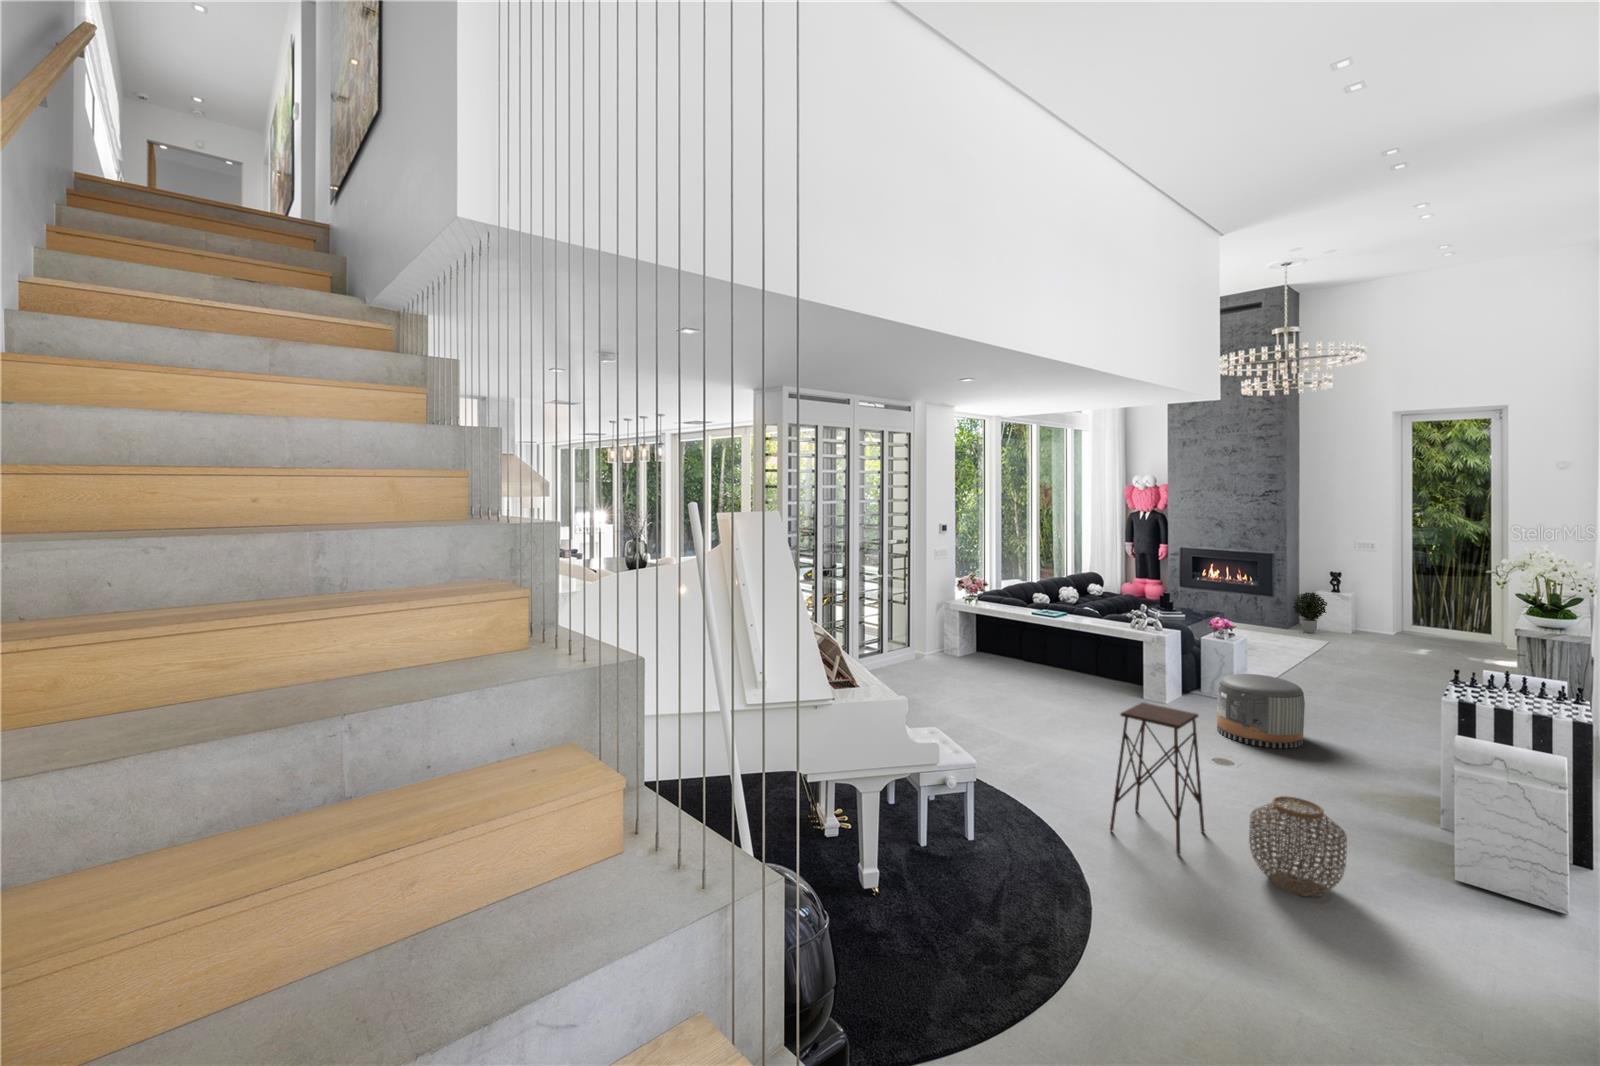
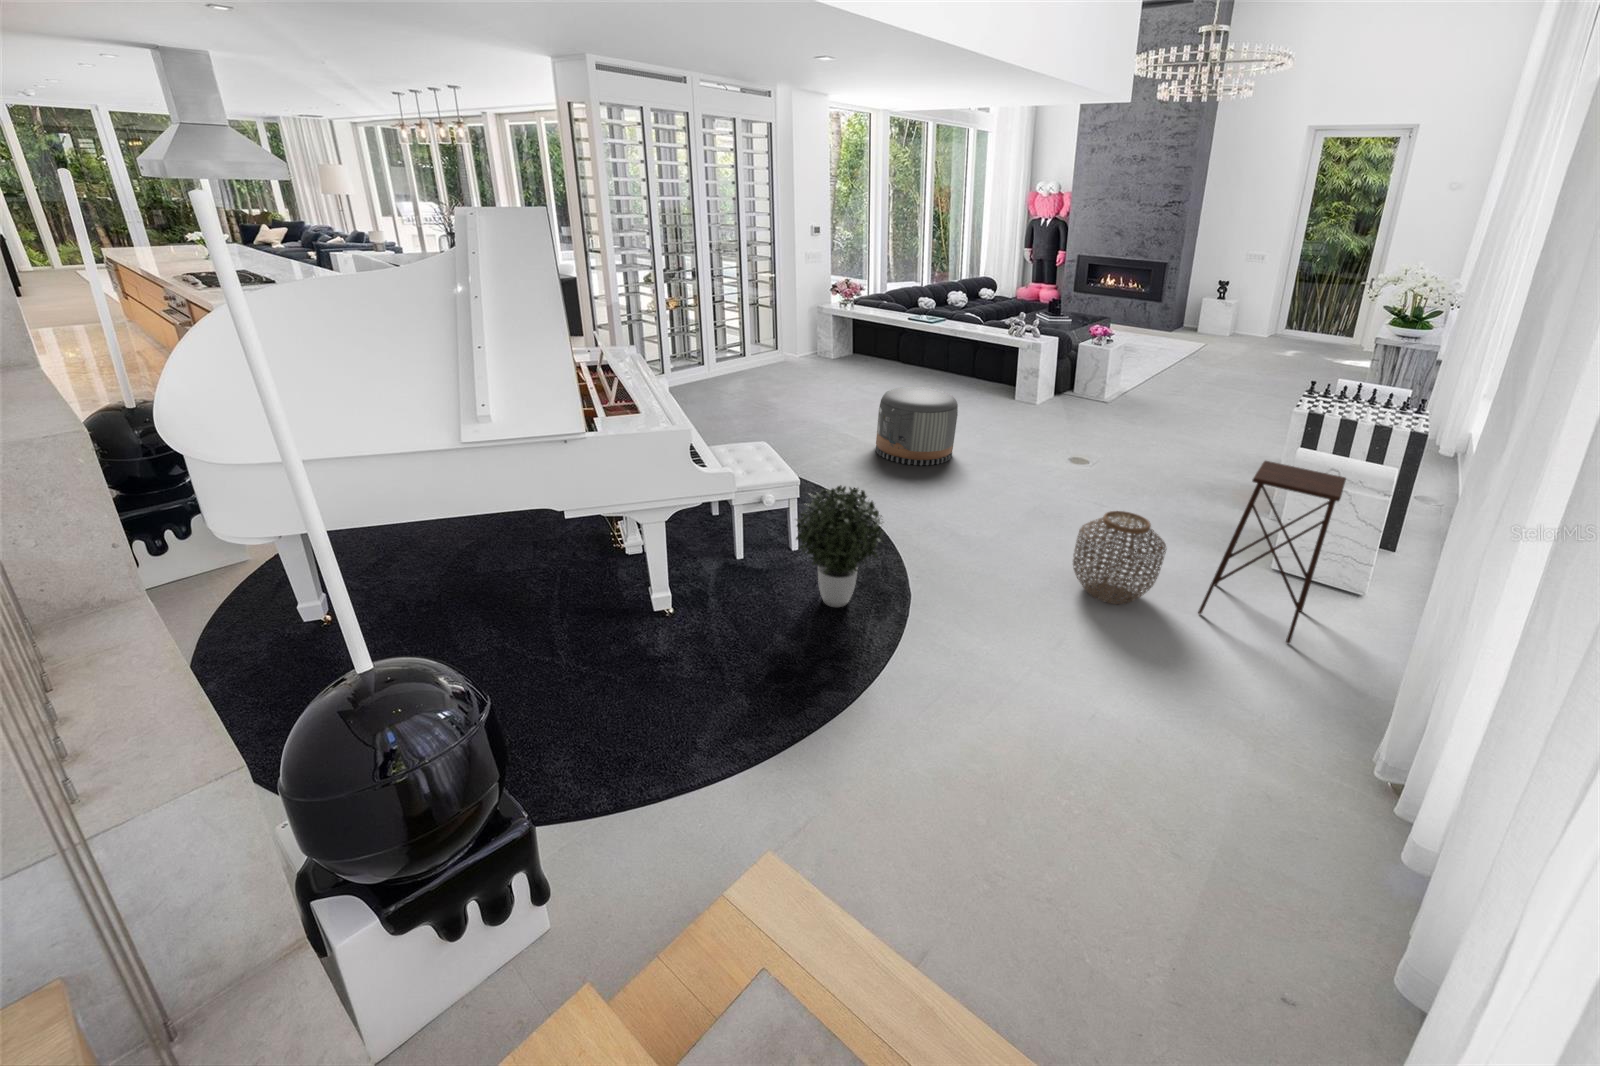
potted plant: present [1293,592,1327,633] -> present [796,485,884,607]
pouf: present [1217,674,1305,748] -> present [876,387,958,465]
side table: present [1110,703,1205,854] -> present [1198,461,1346,644]

